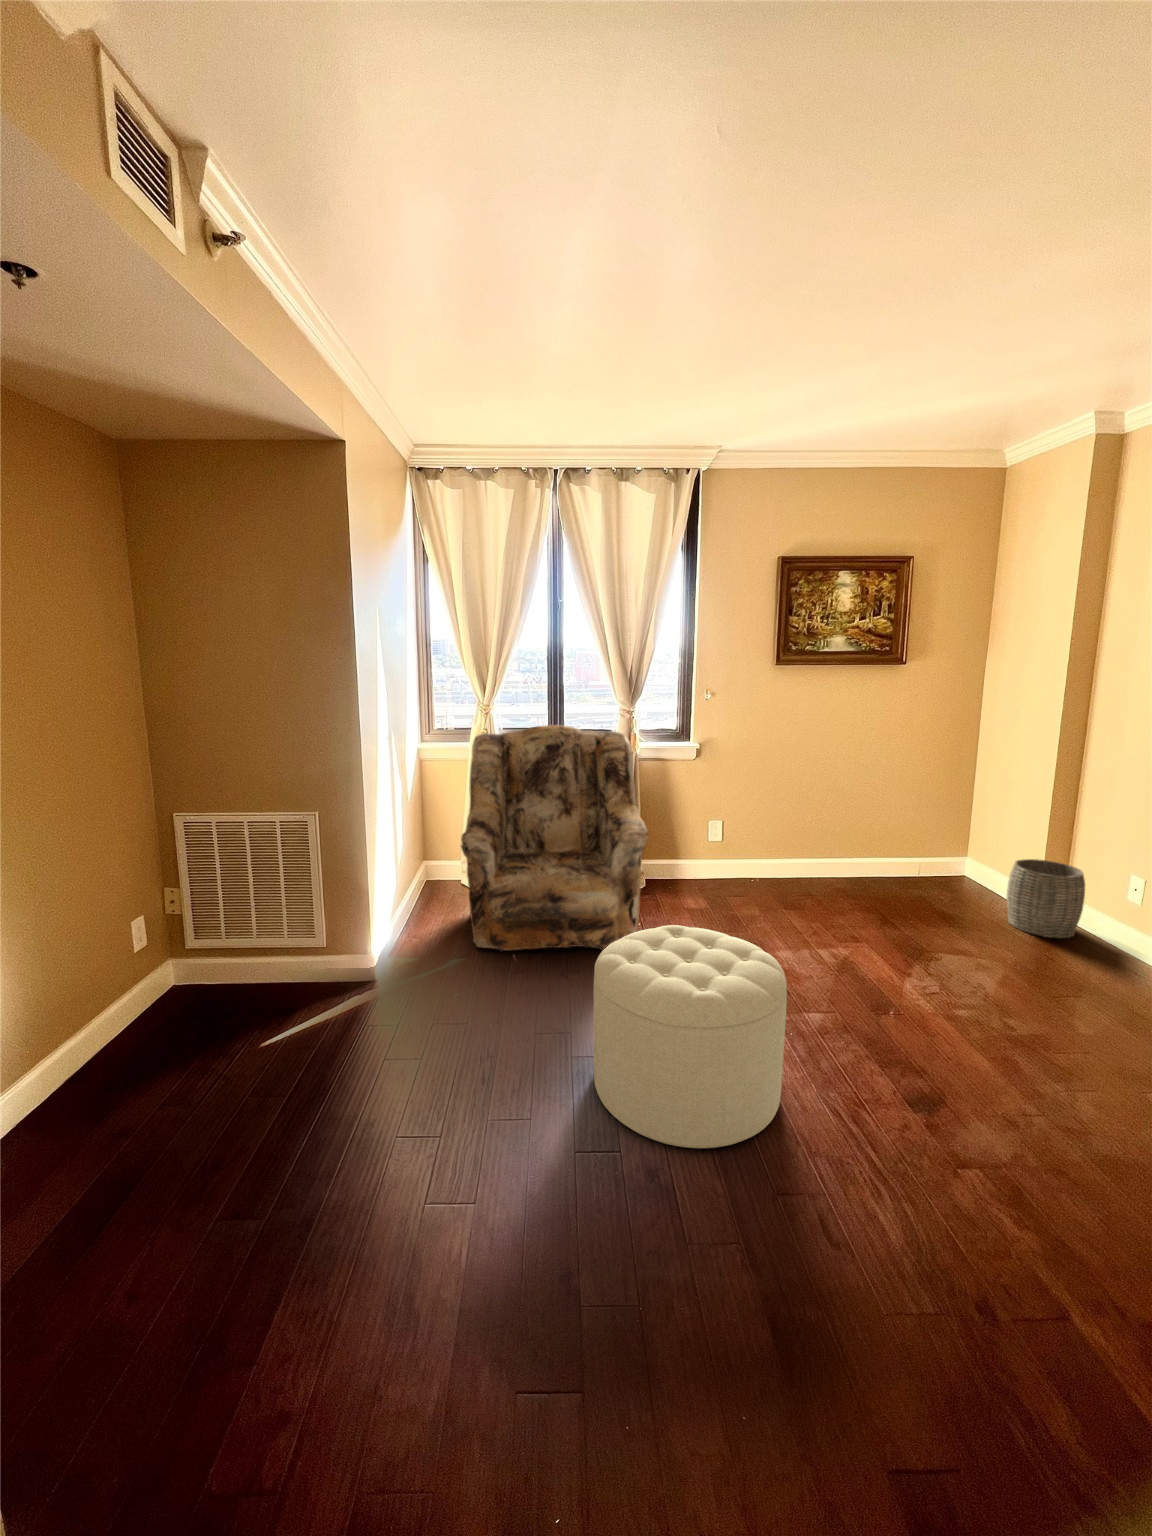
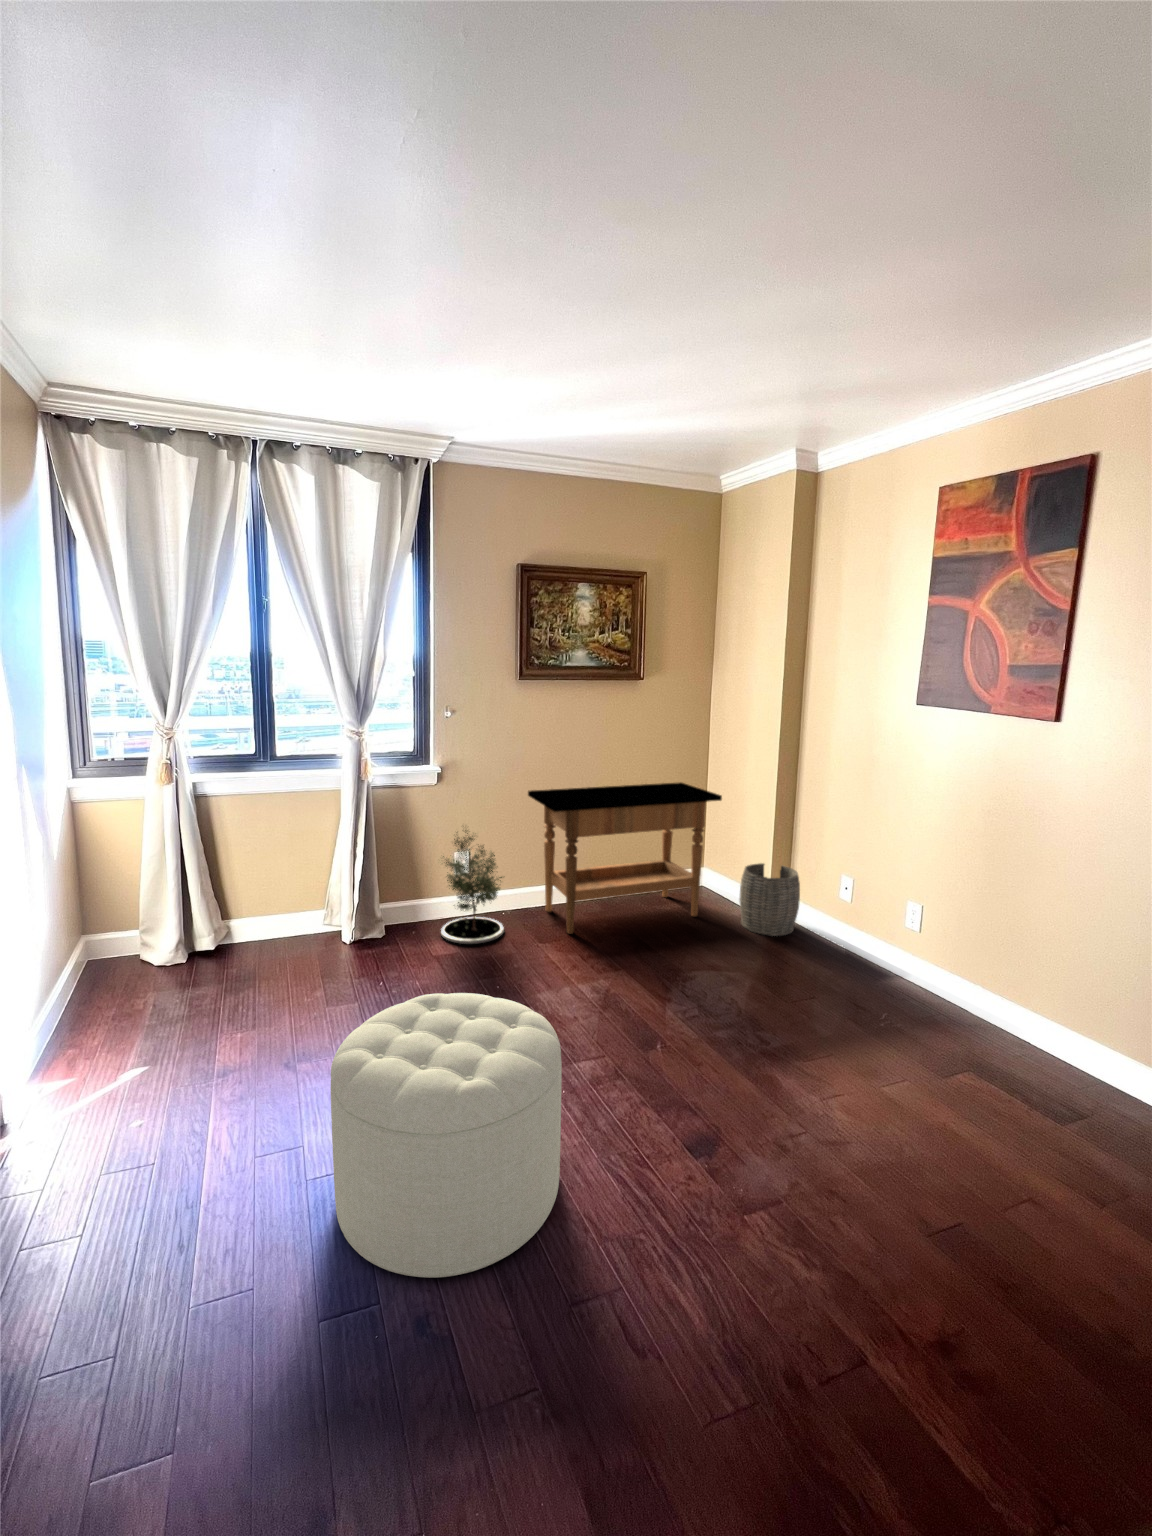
armchair: present [461,725,649,951] -> none [132,753,391,1063]
side table: none [778,769,991,907] -> present [528,782,722,934]
potted tree: none [690,795,753,904] -> present [441,830,504,944]

